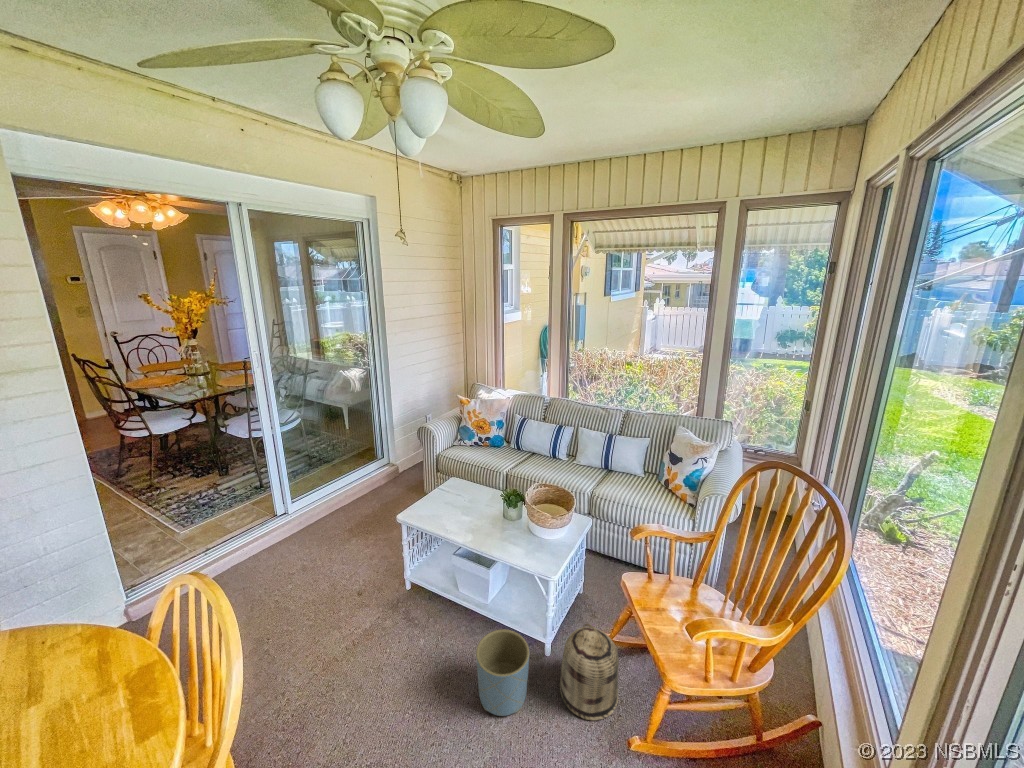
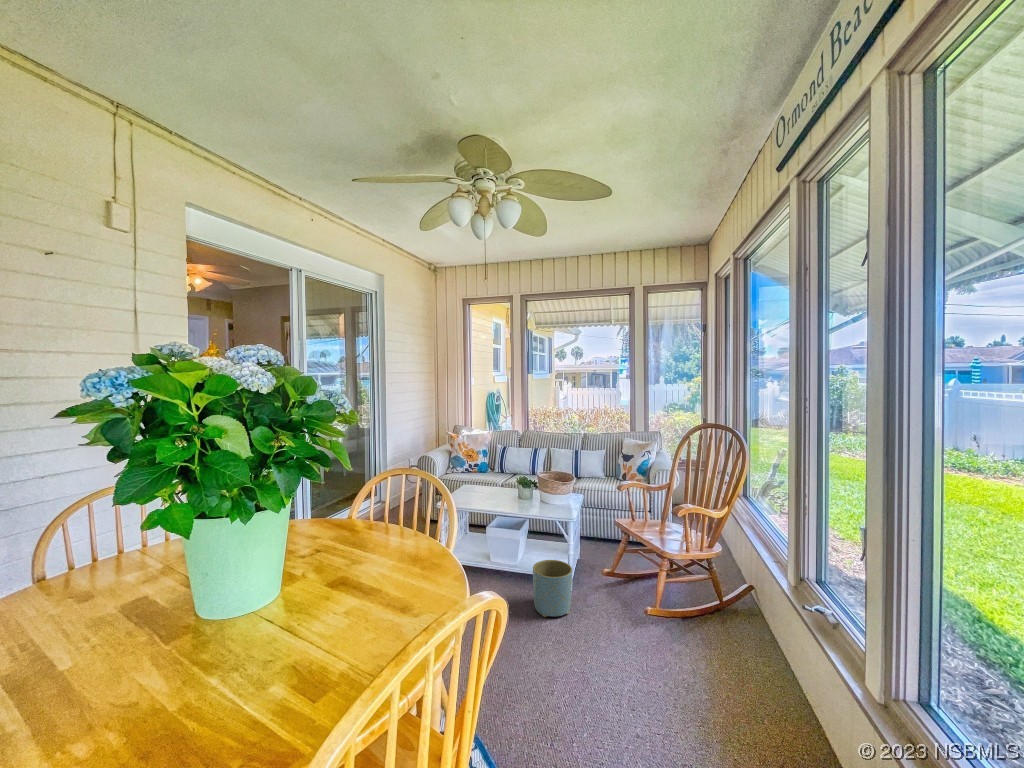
basket: present [560,624,619,720] -> none [590,540,634,610]

